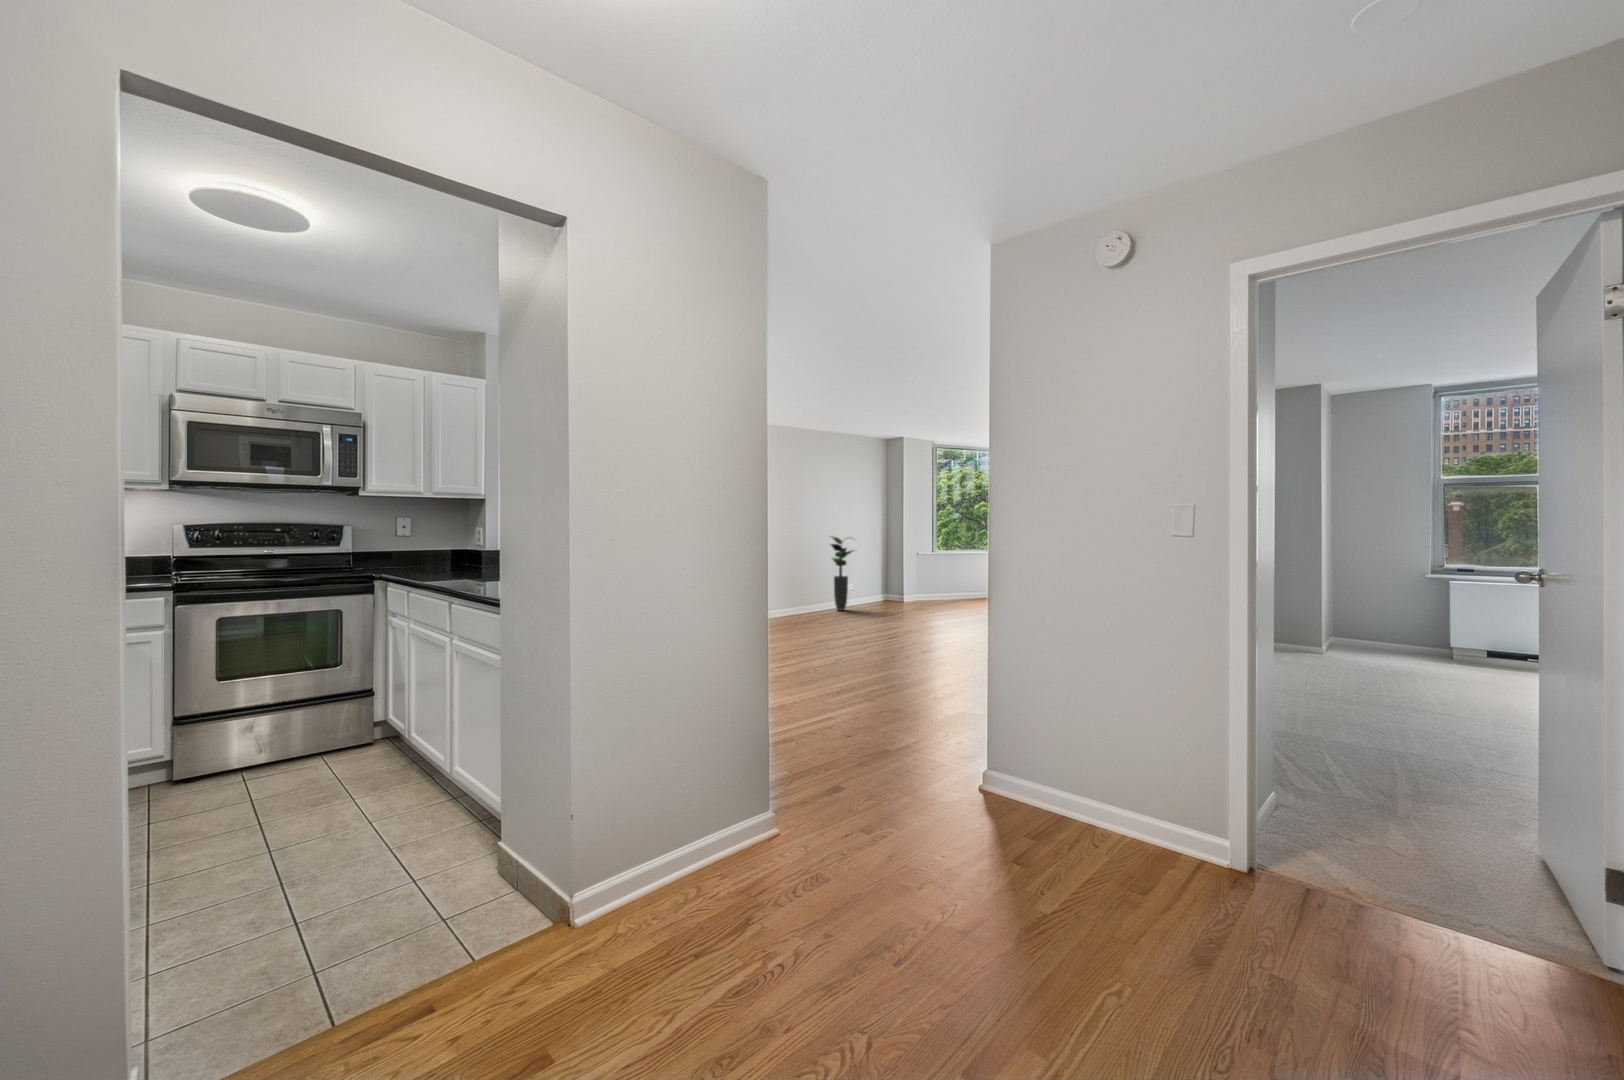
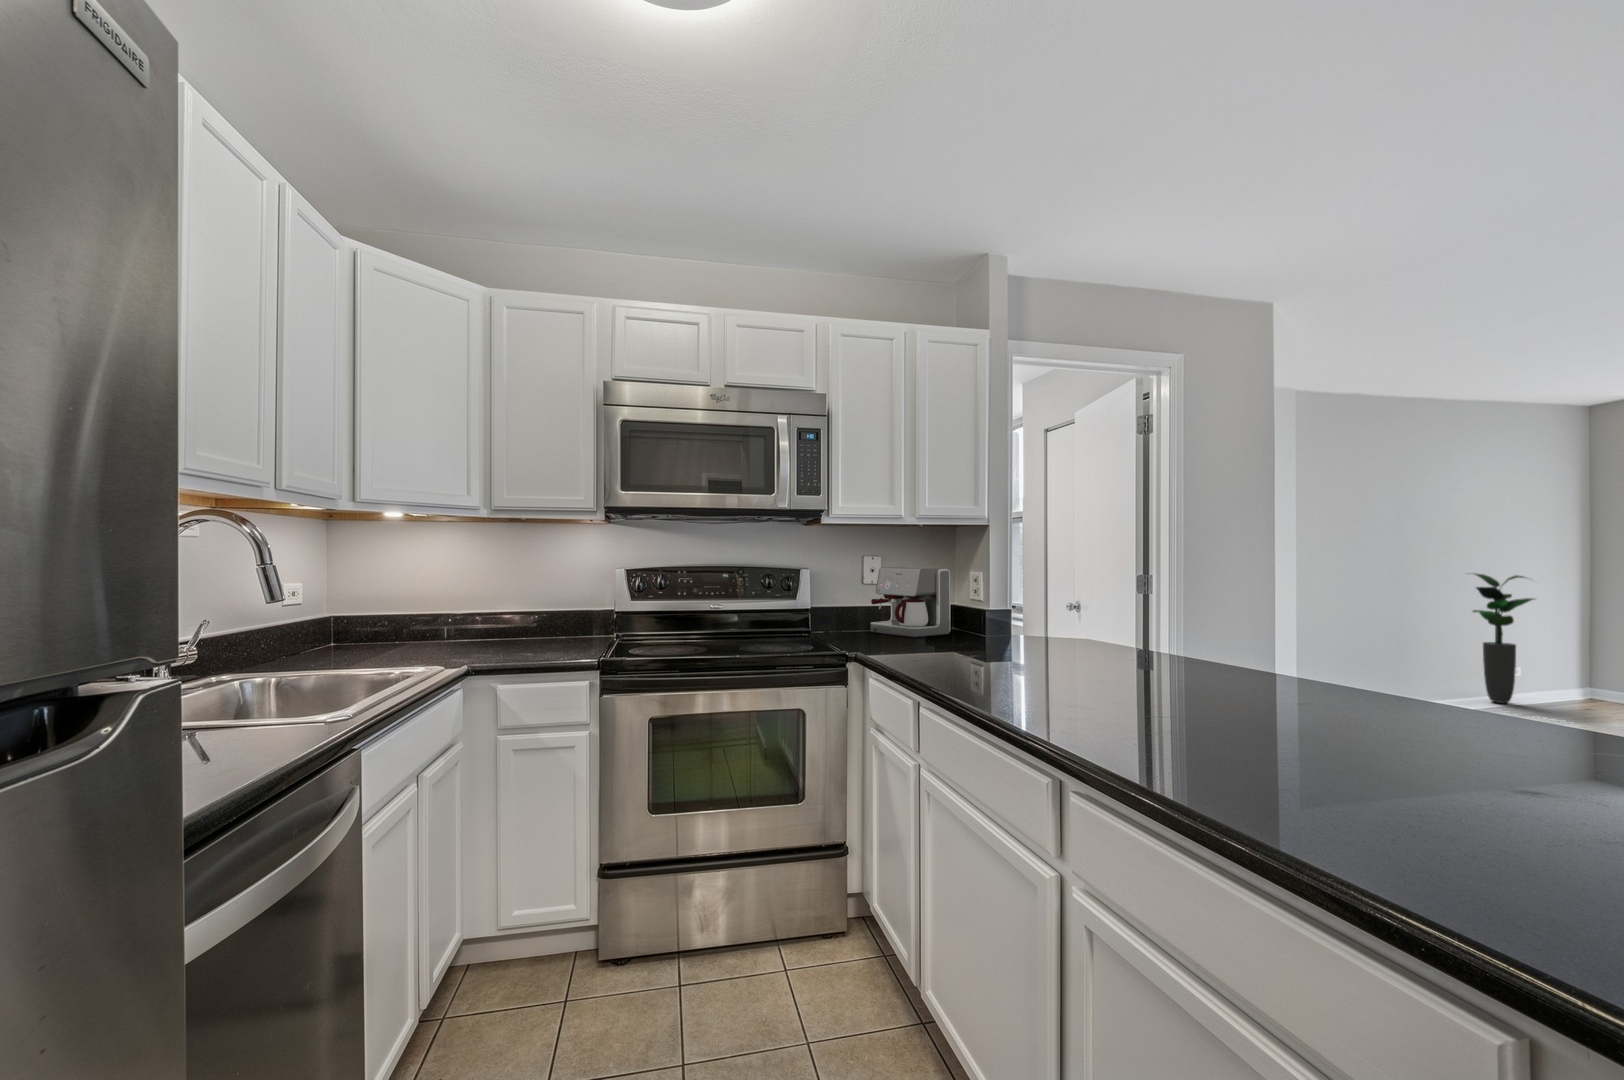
coffee maker: none [400,526,459,570] -> present [871,567,950,637]

